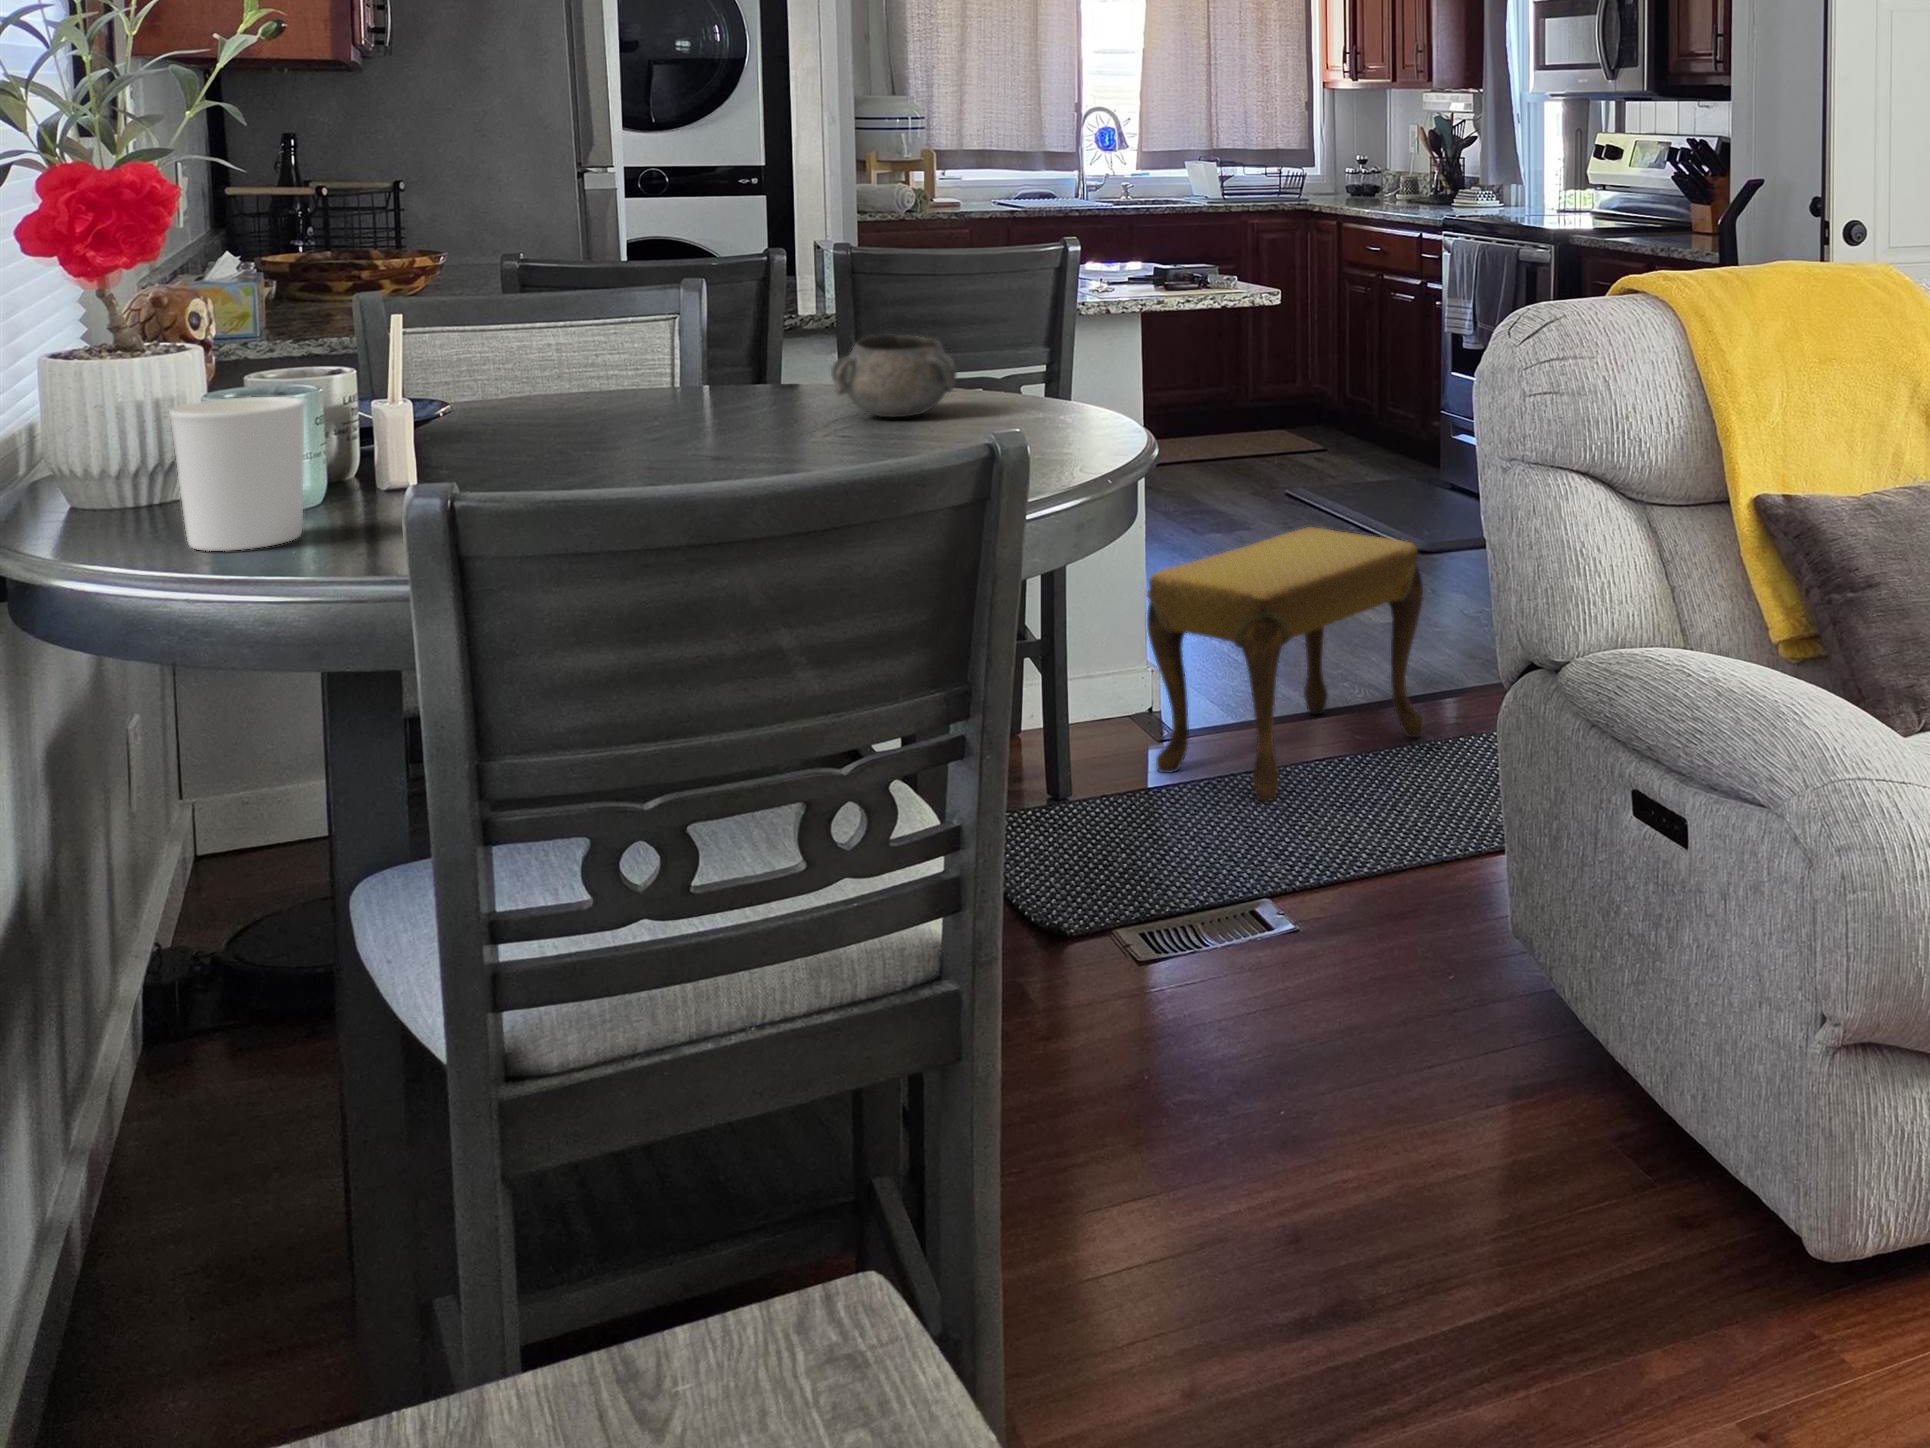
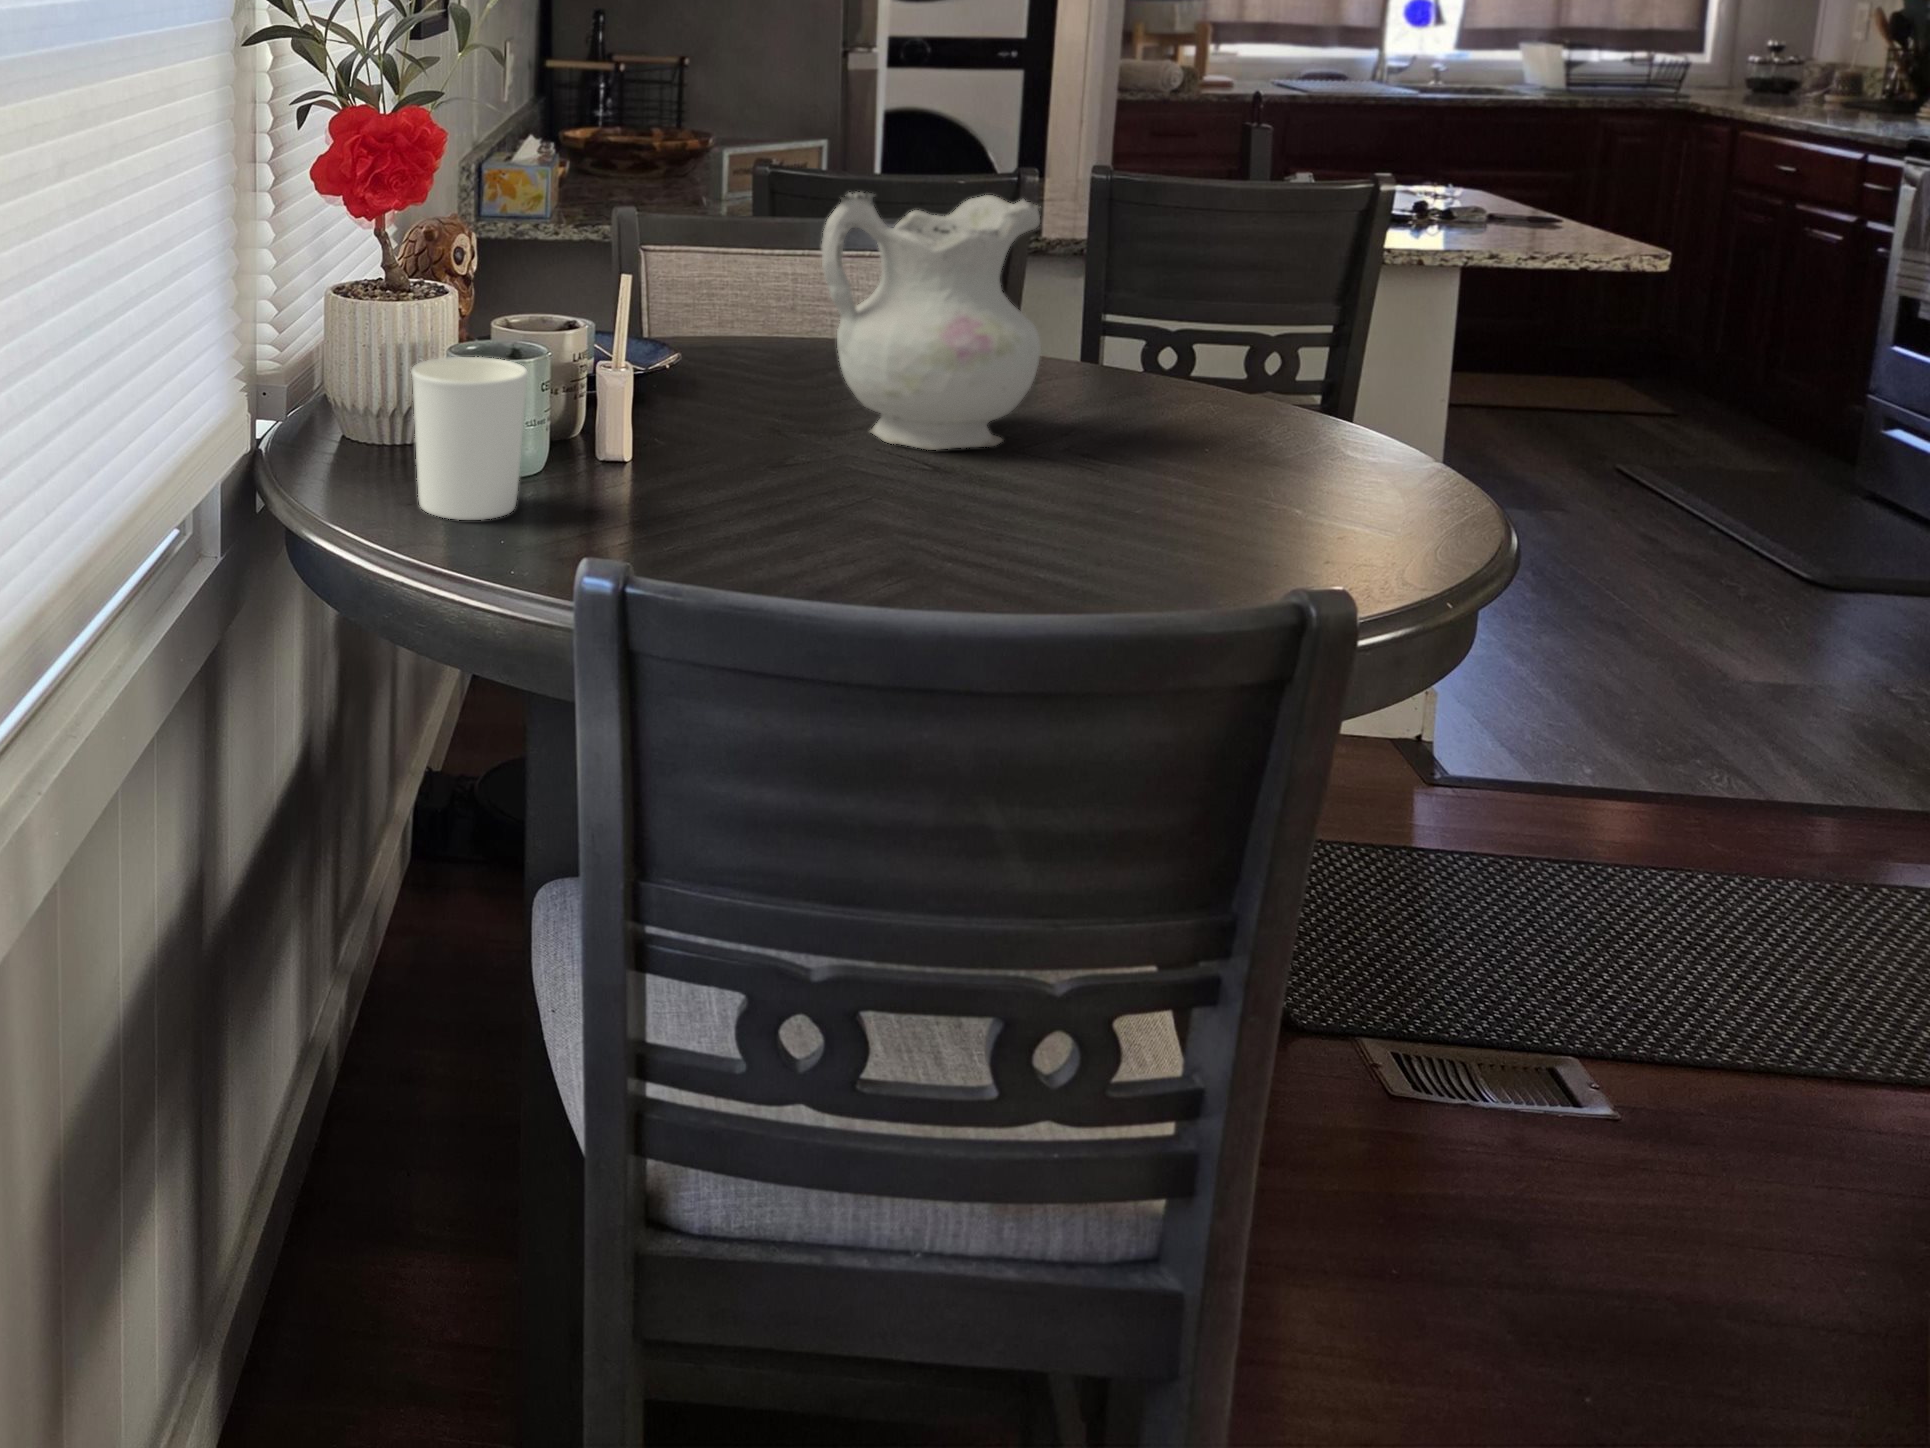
ceramic pitcher: none [591,234,797,455] -> present [821,192,1041,450]
decorative bowl: present [831,335,956,417] -> none [1077,314,1233,419]
footstool: present [1147,527,1424,802] -> none [1422,571,1861,928]

